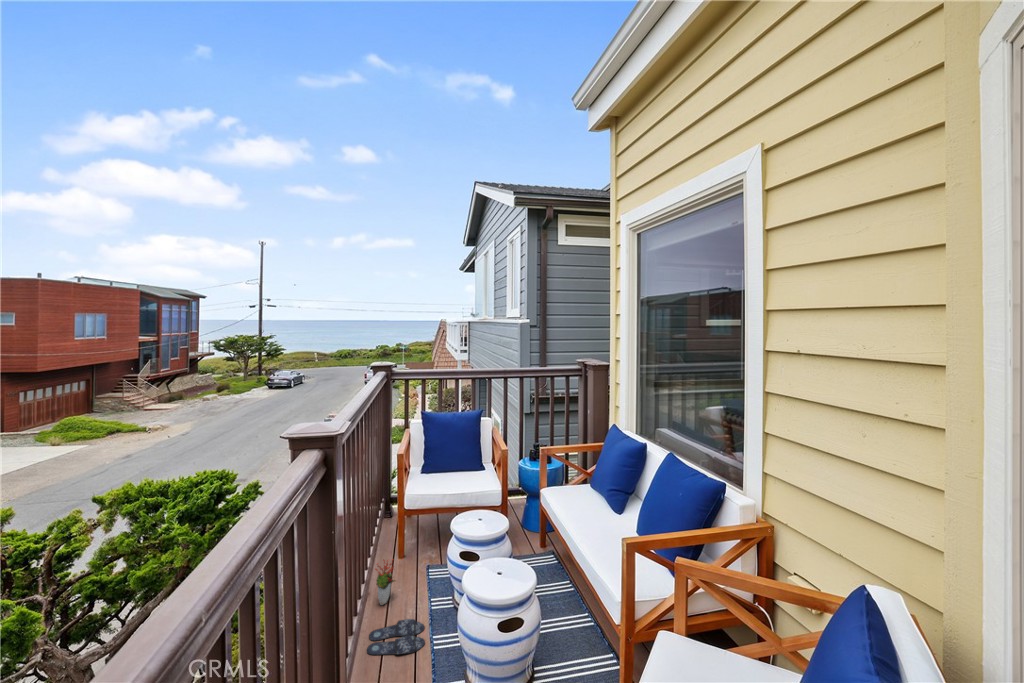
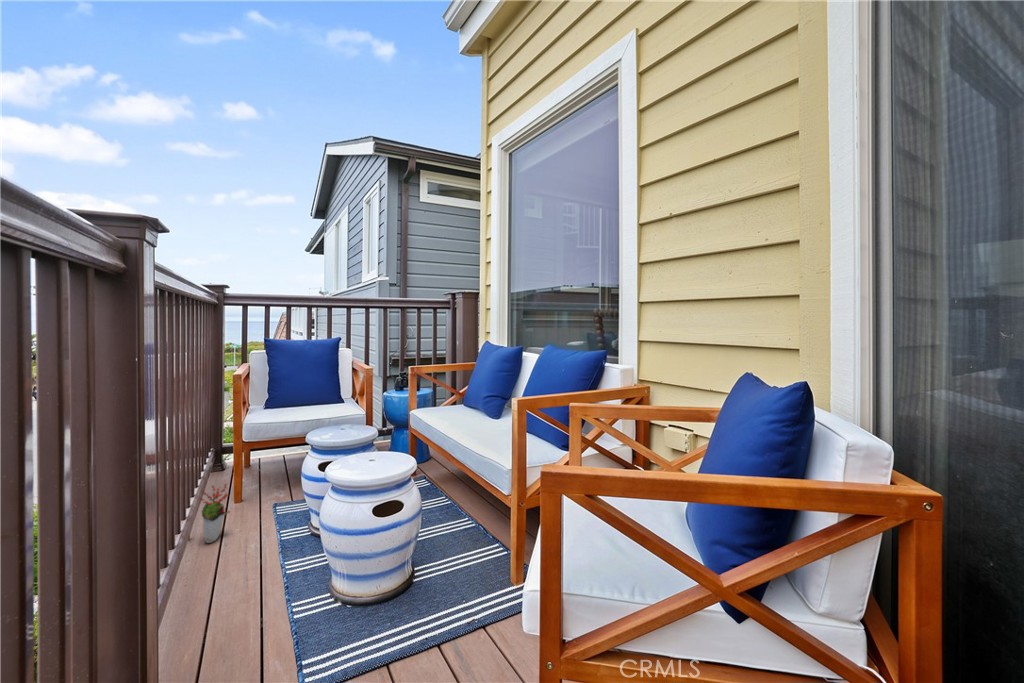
slippers: present [367,619,425,655] -> none [187,548,273,589]

